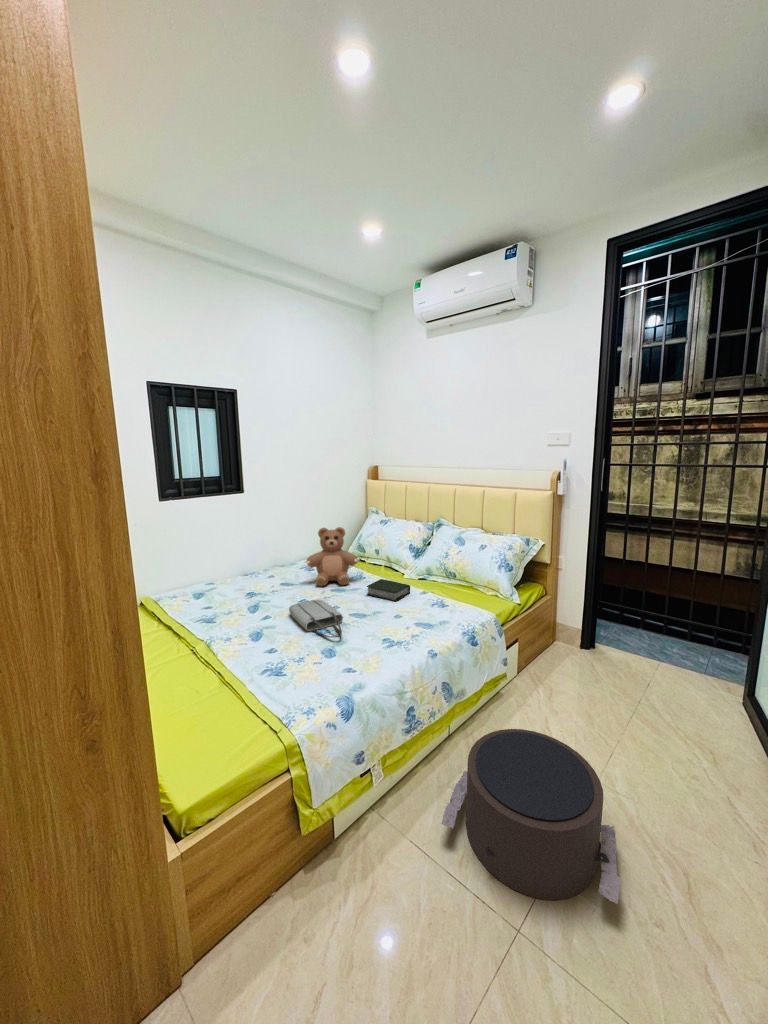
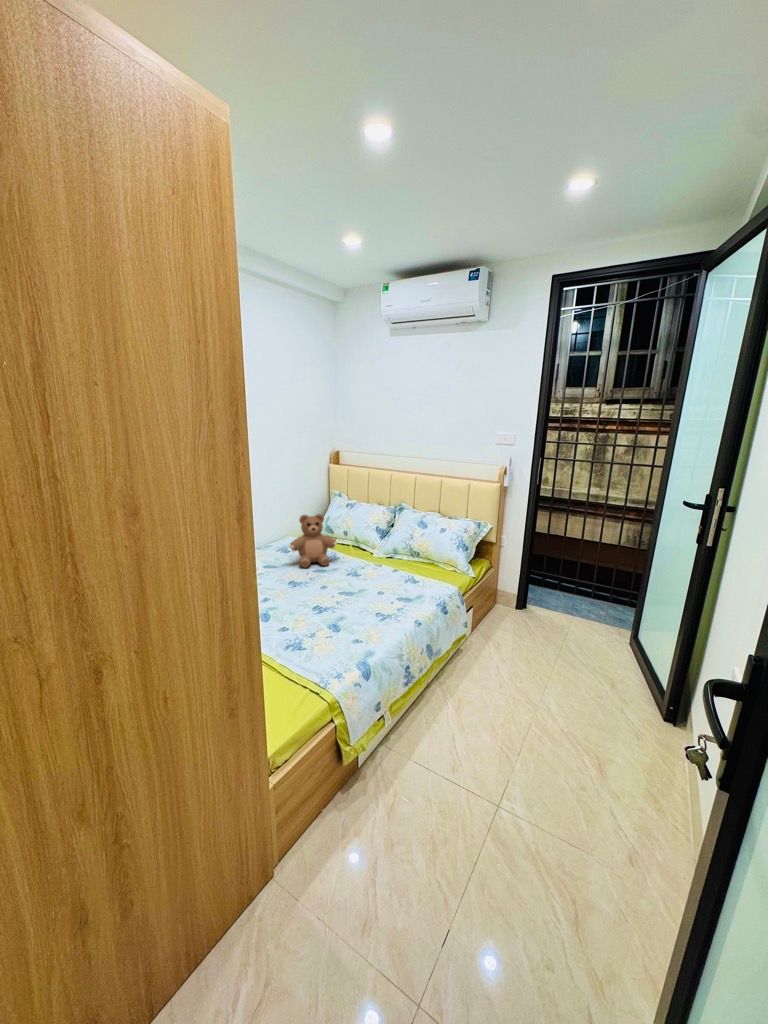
book: present [367,579,410,602] -> none [349,559,386,580]
tote bag: present [289,599,343,637] -> none [287,581,343,615]
pouf: present [441,729,621,904] -> none [437,675,560,786]

